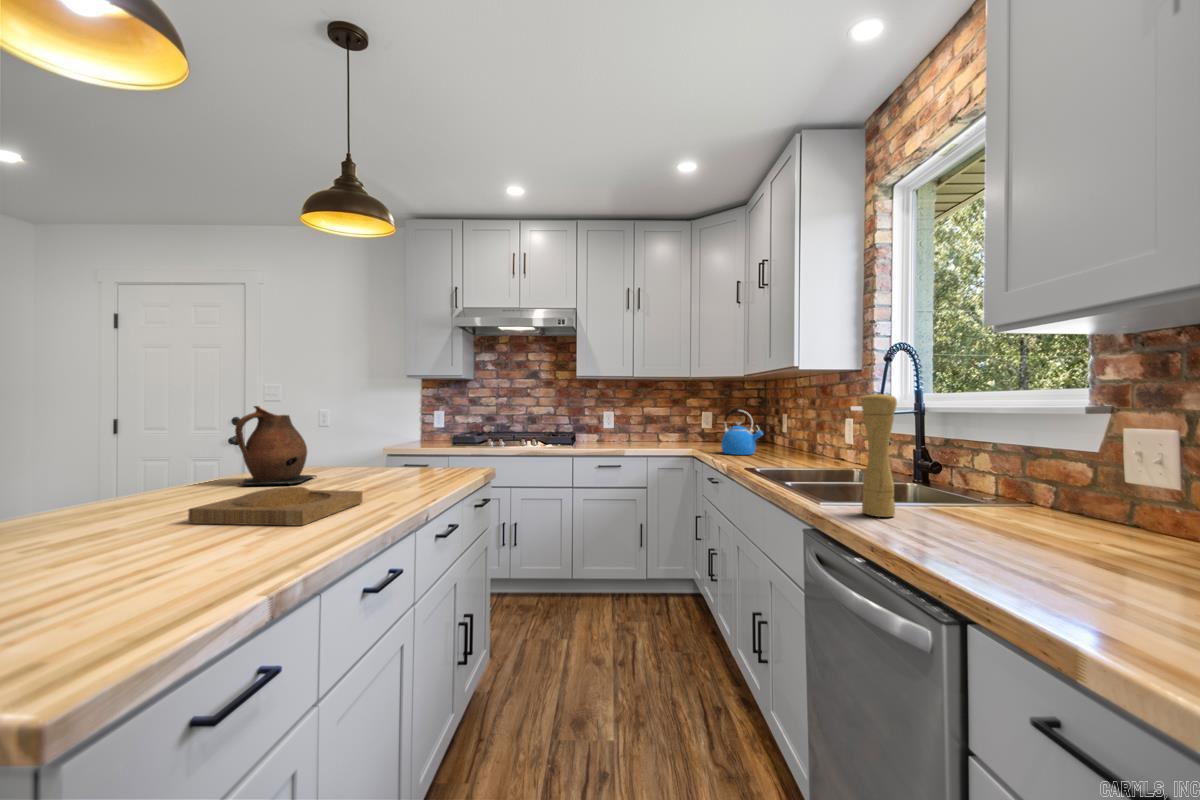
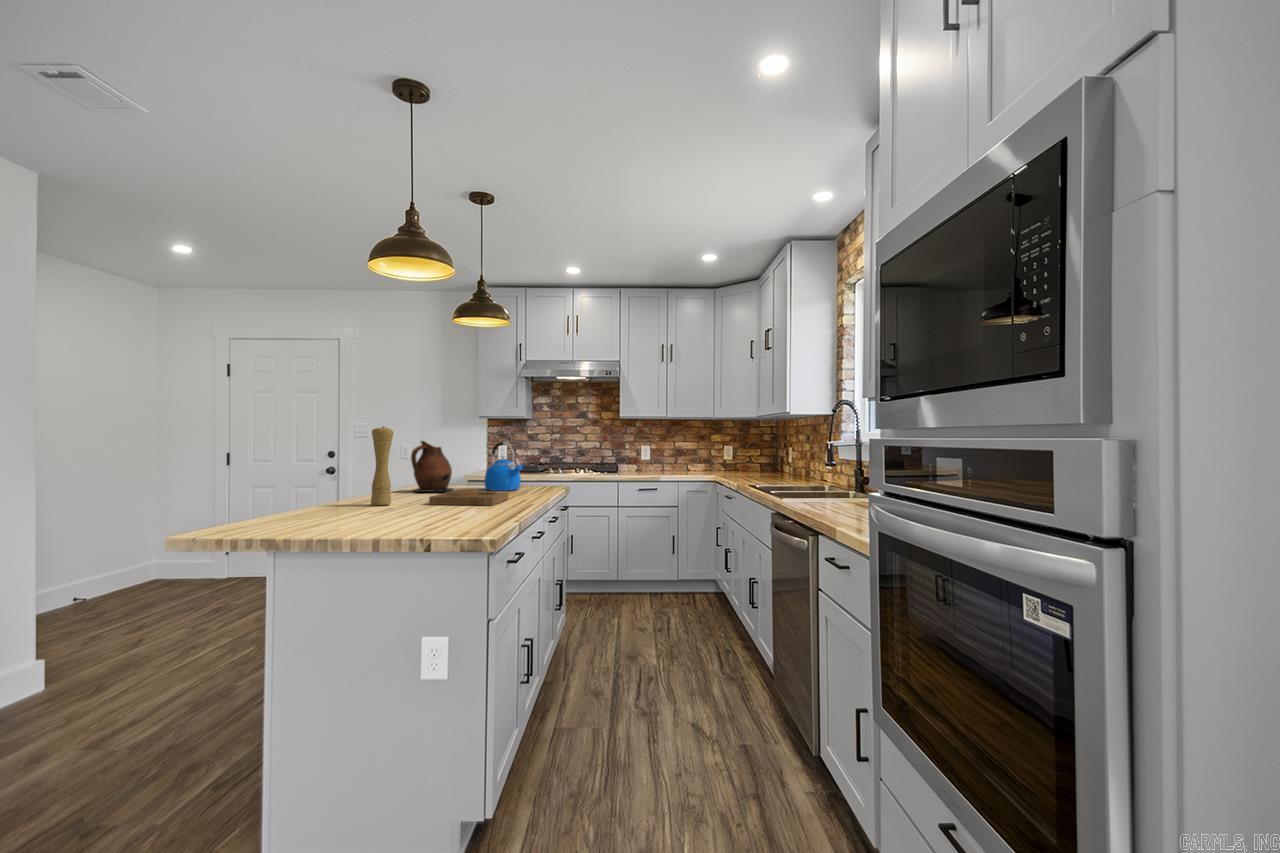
pepper mill: present [861,392,897,517] -> present [371,427,393,505]
kettle: present [722,409,763,455] -> present [484,442,523,491]

